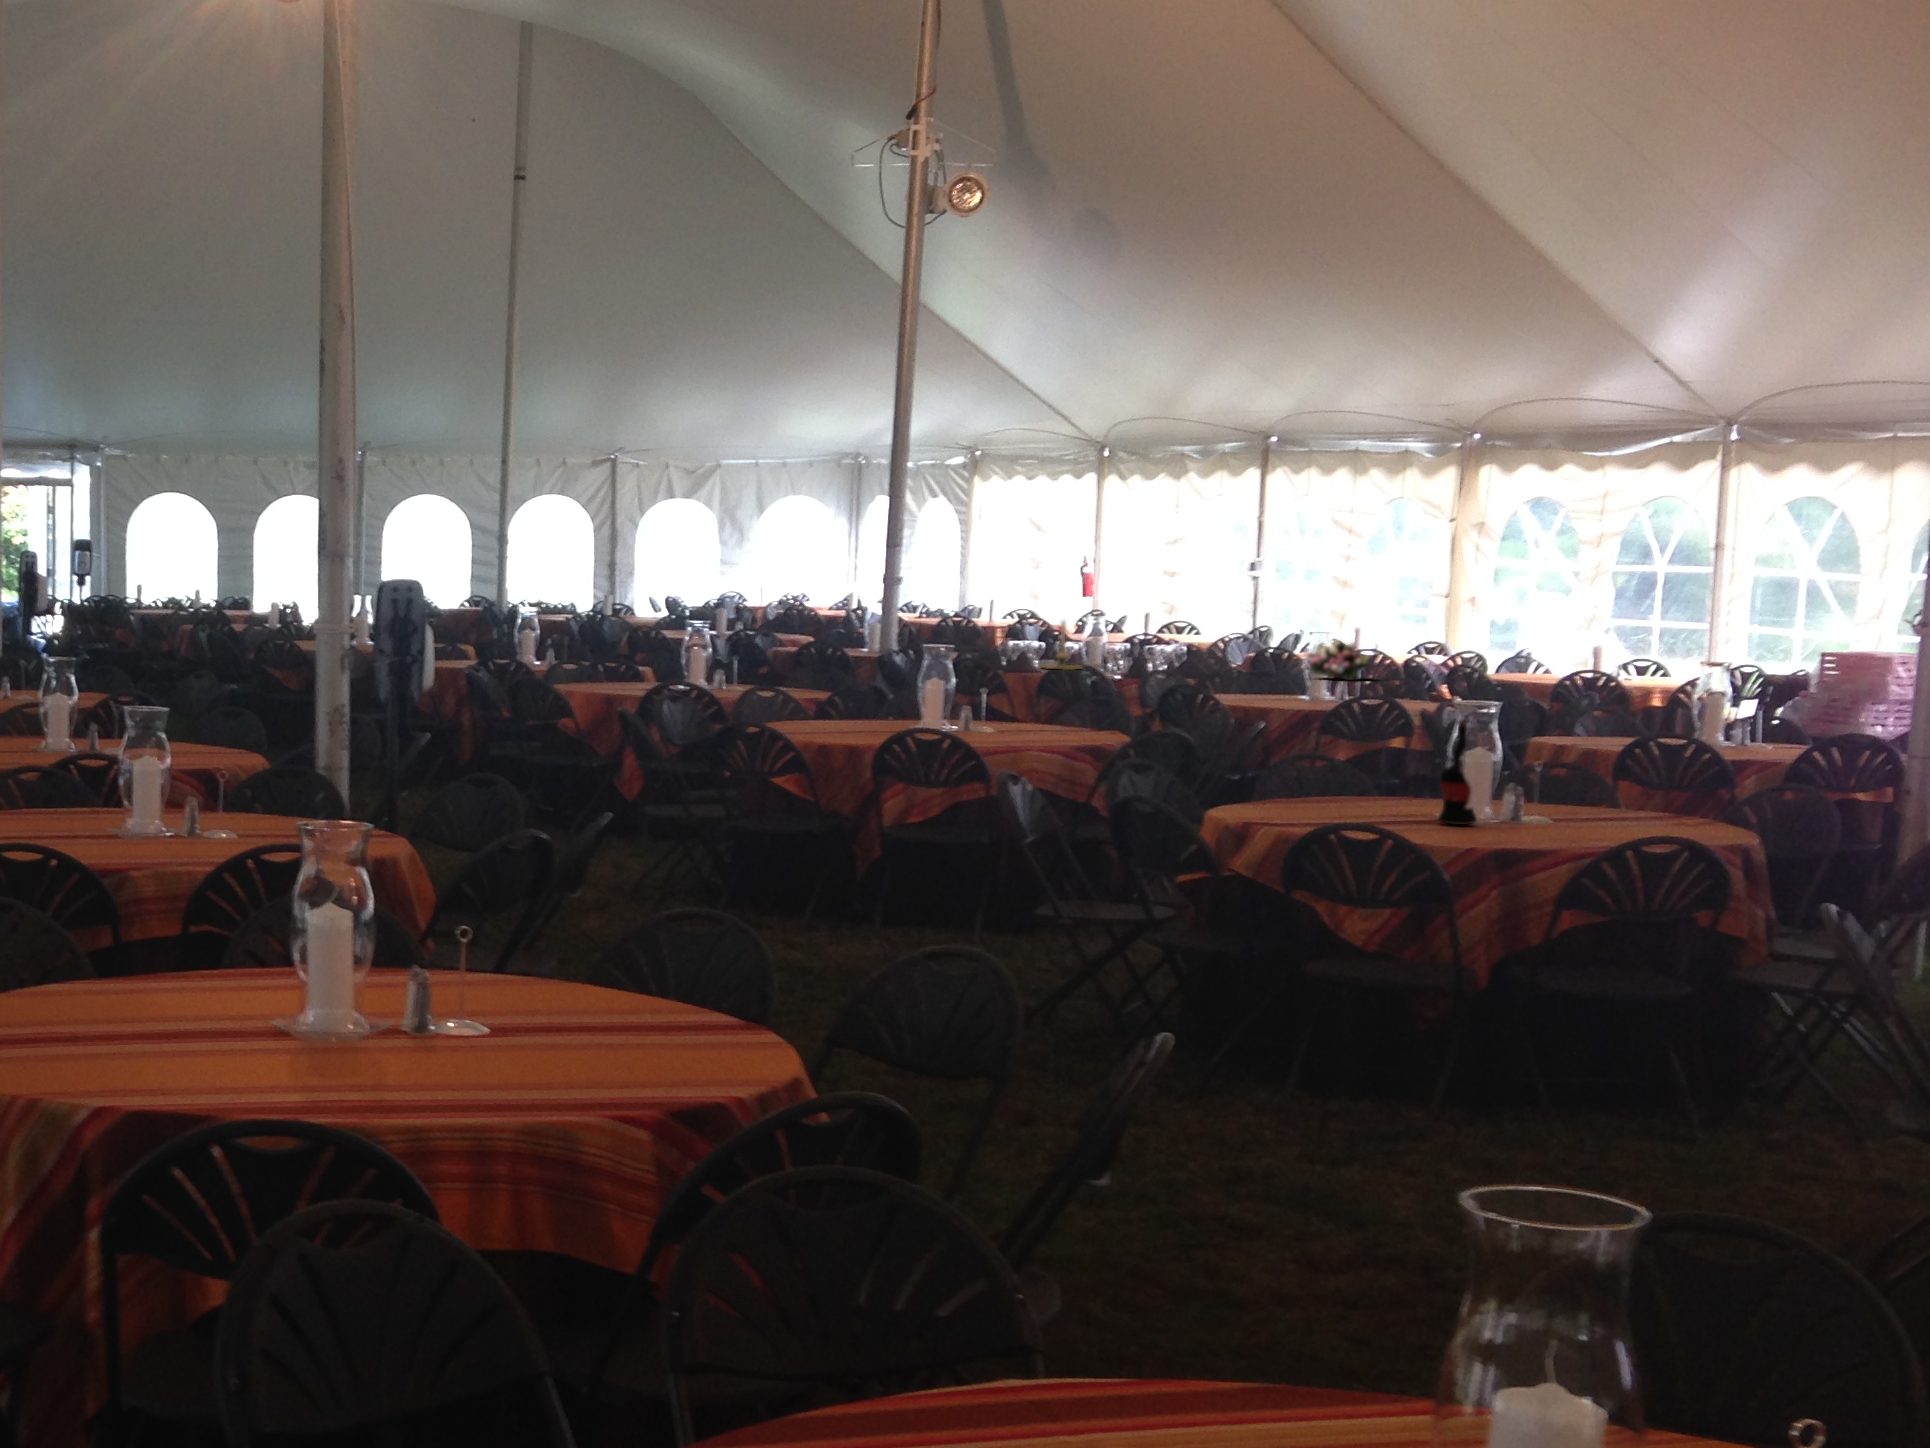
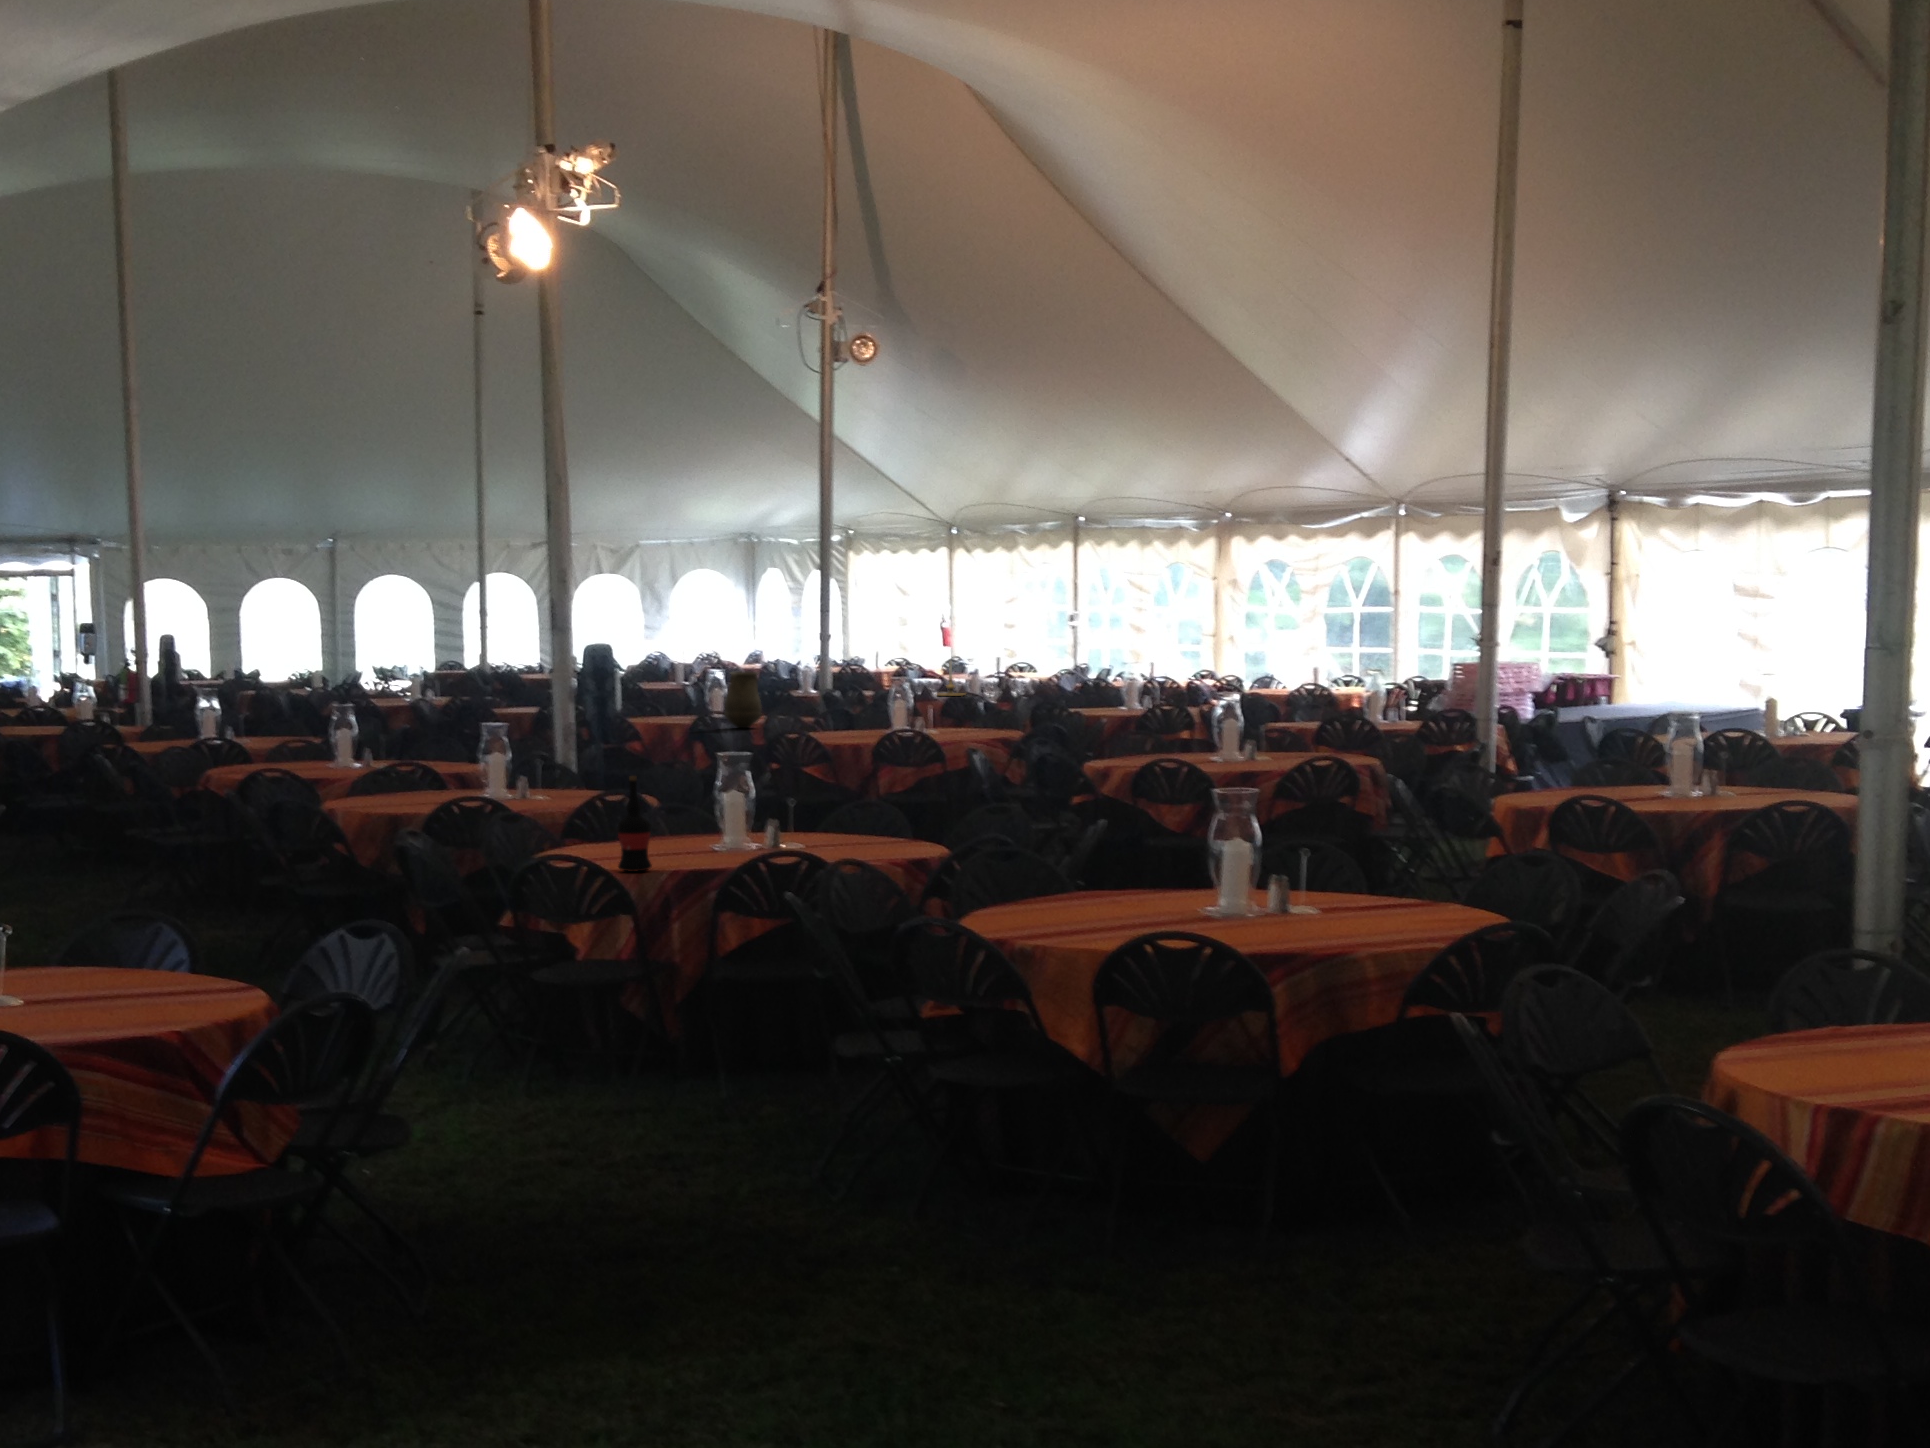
vase: none [704,630,763,711] -> present [724,672,763,728]
flower arrangement: present [1302,640,1371,680] -> none [1116,667,1164,695]
wine bottle: present [1438,721,1477,825] -> present [617,776,652,872]

